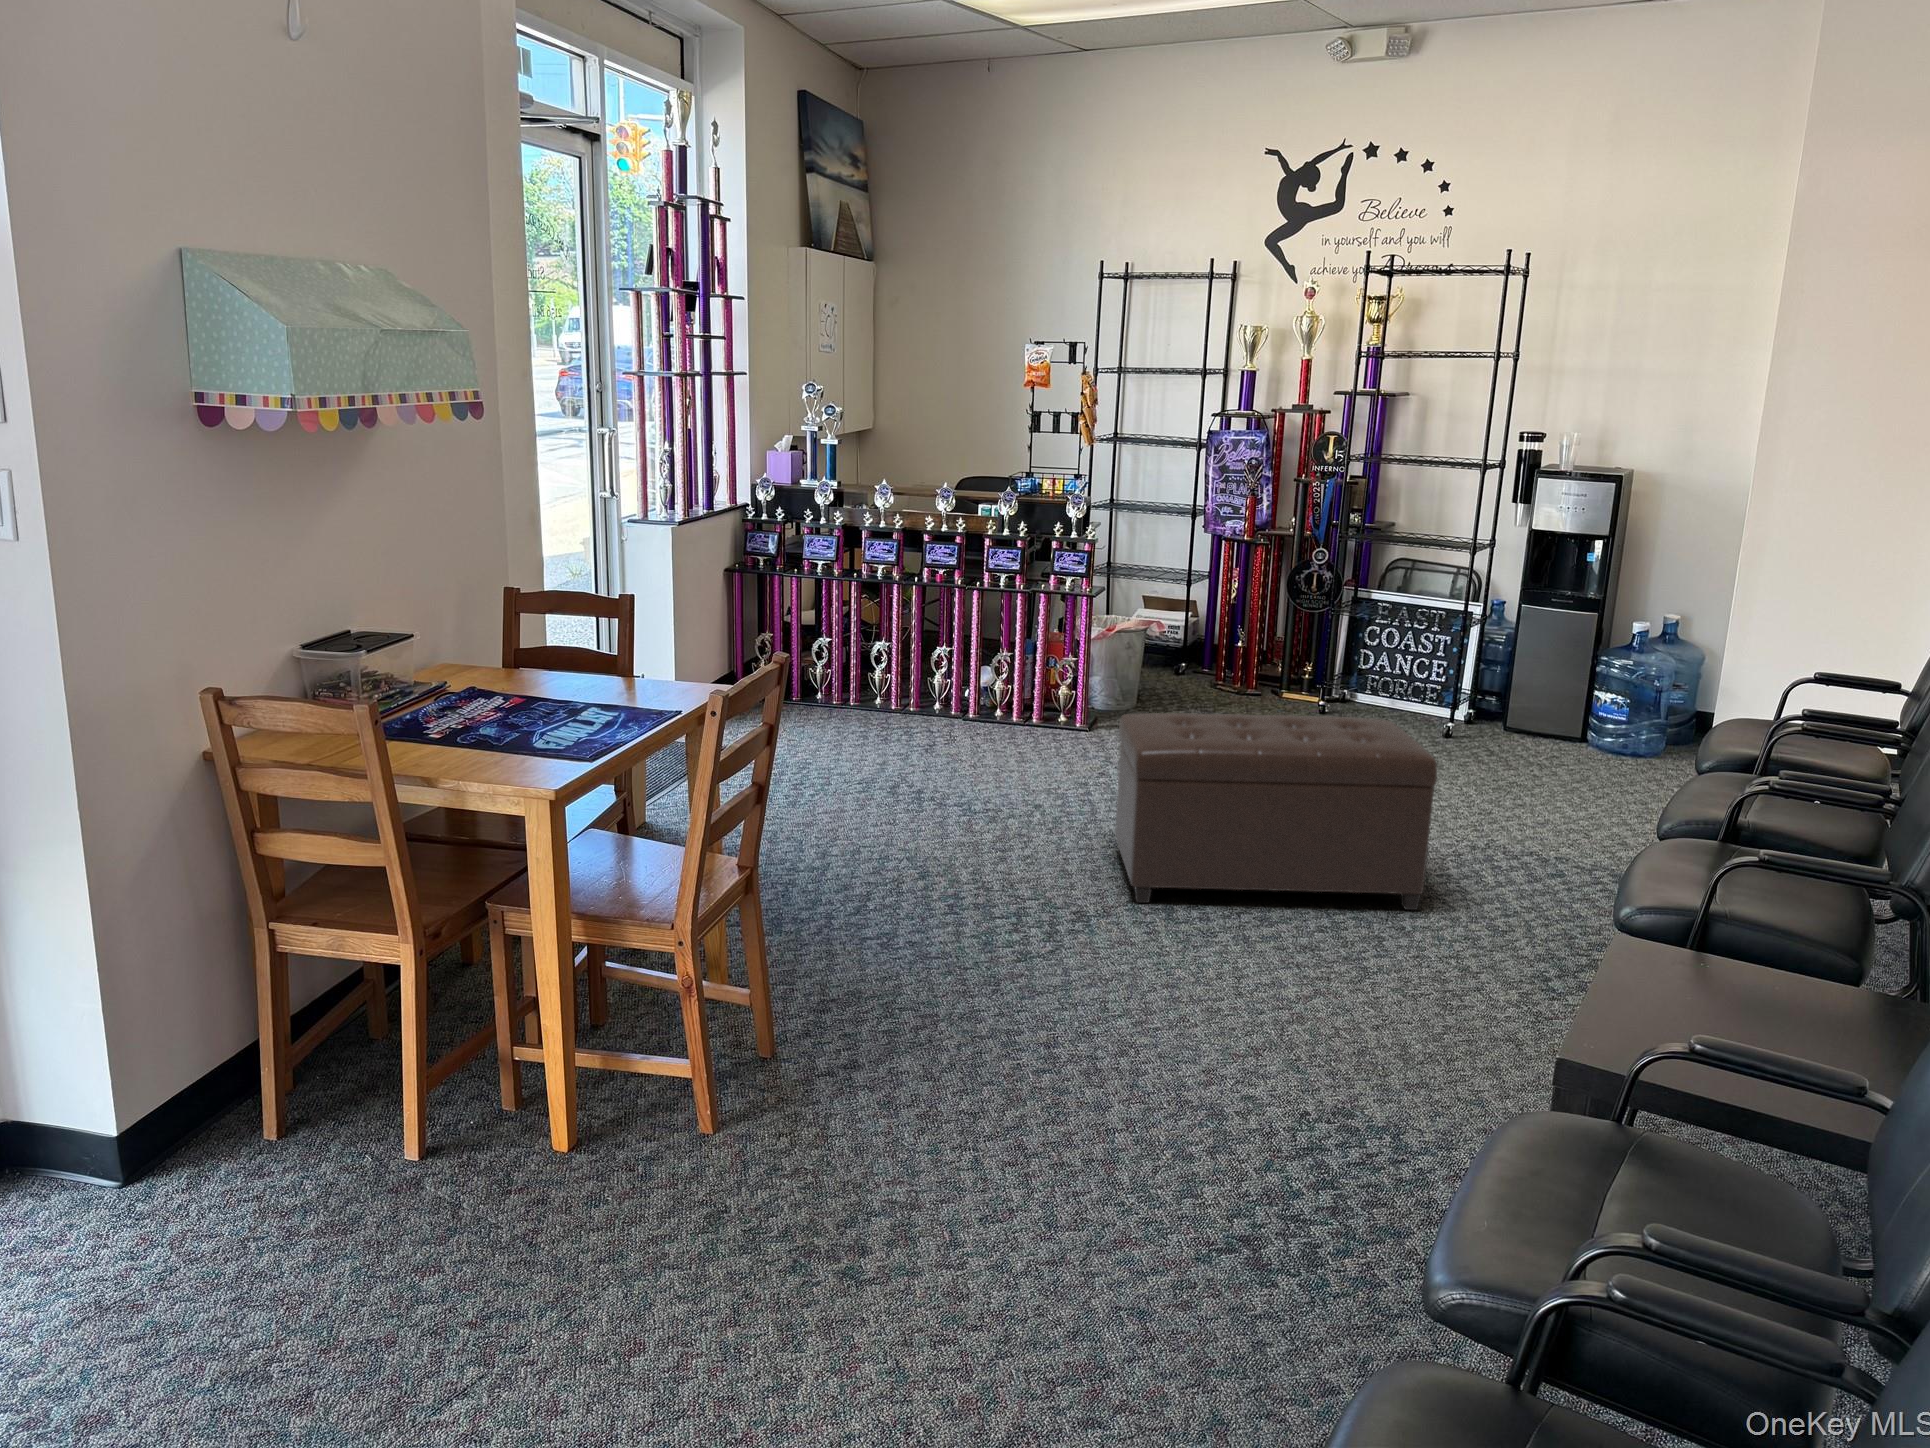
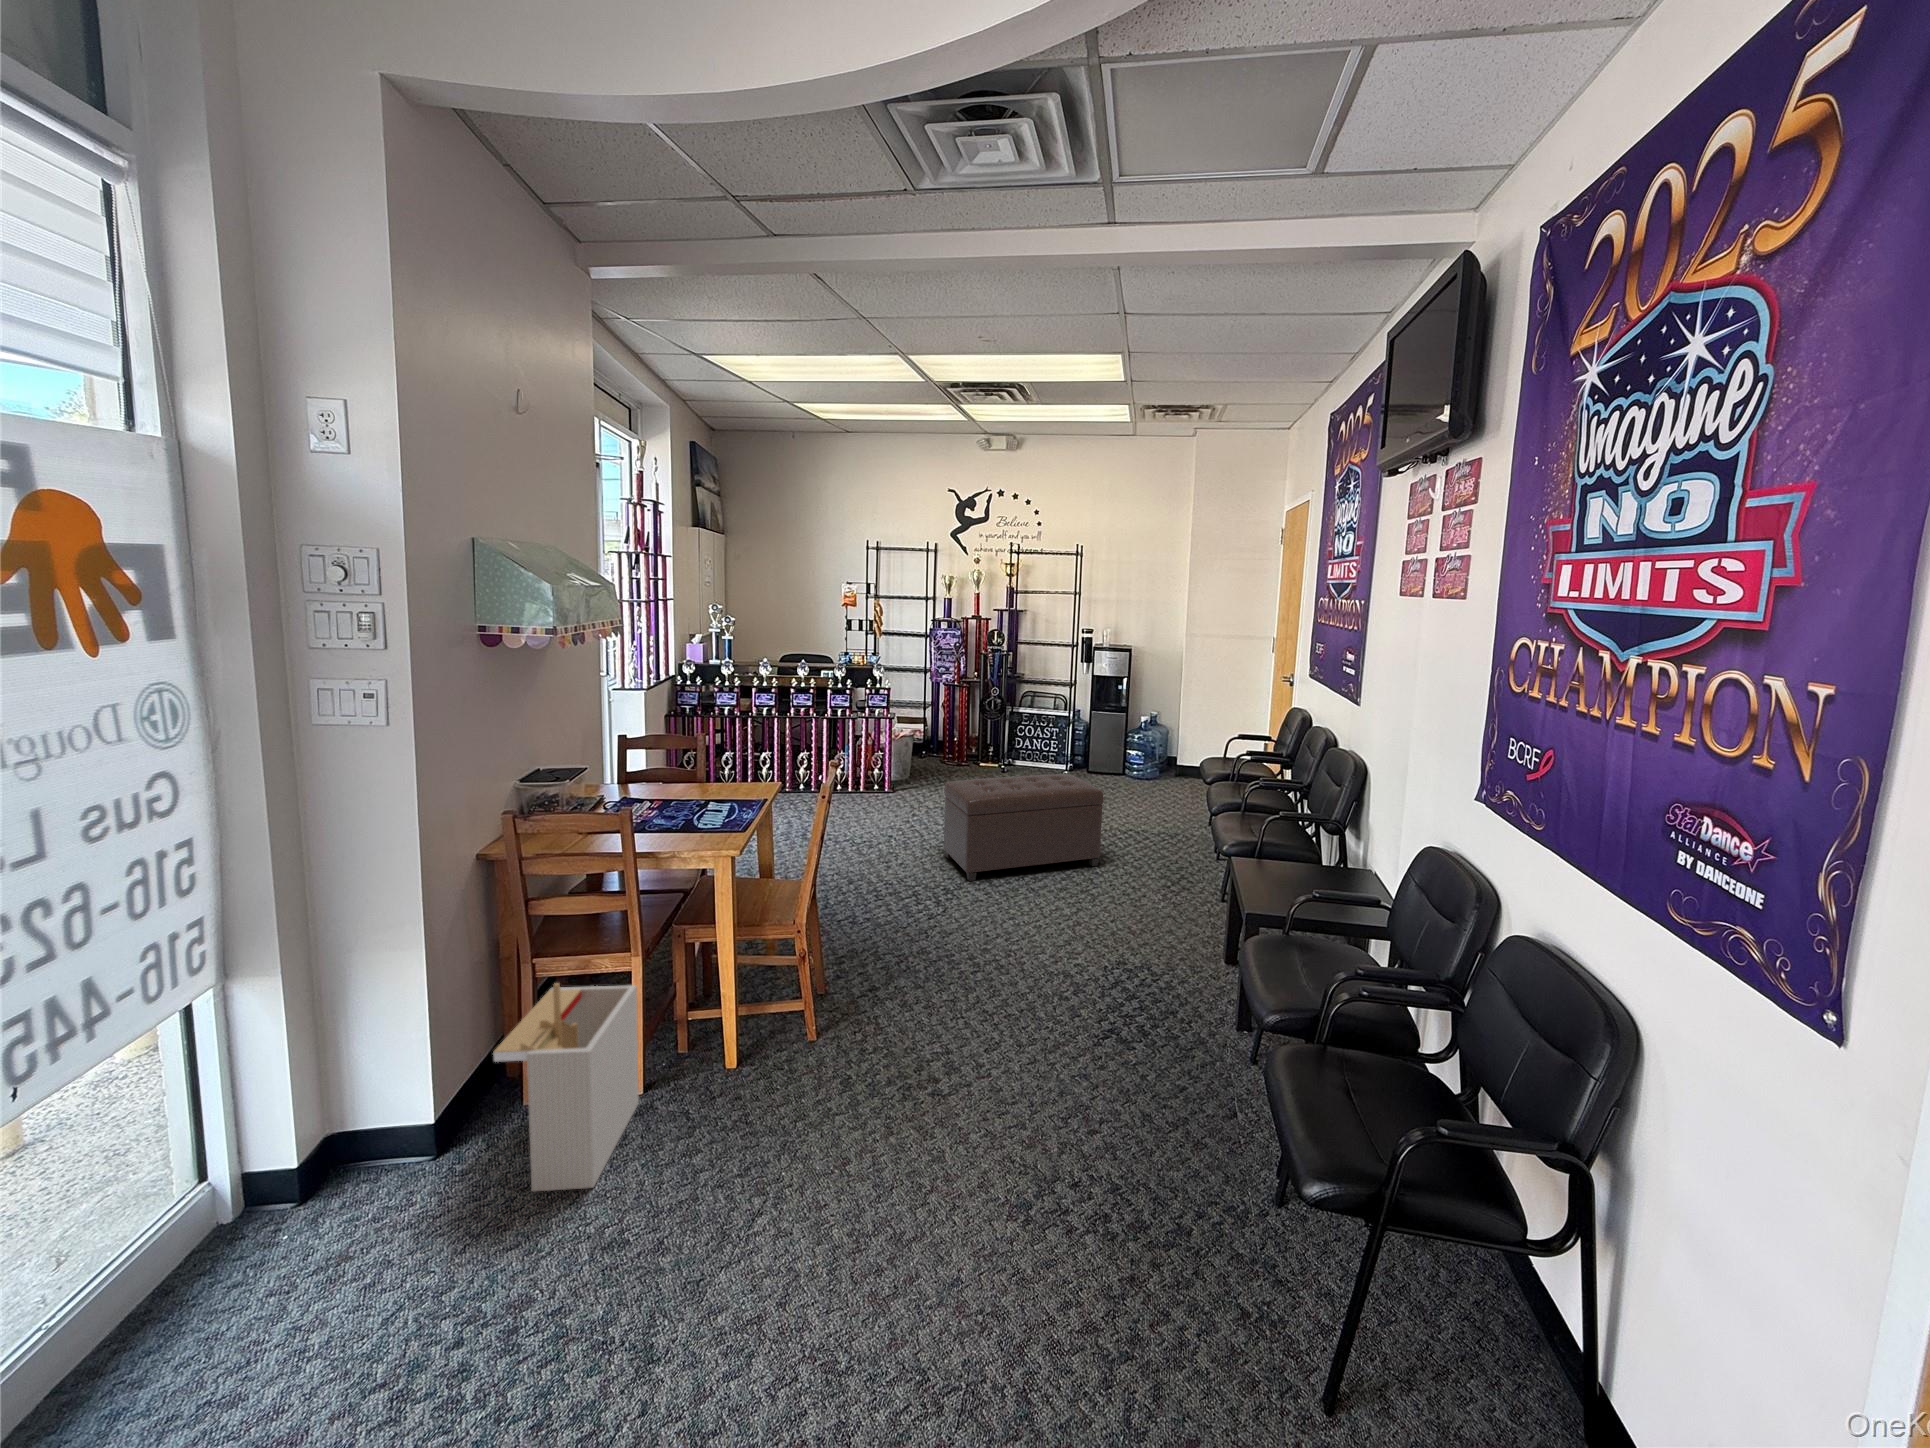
storage bin: none [139,959,403,1282] -> present [493,983,639,1191]

